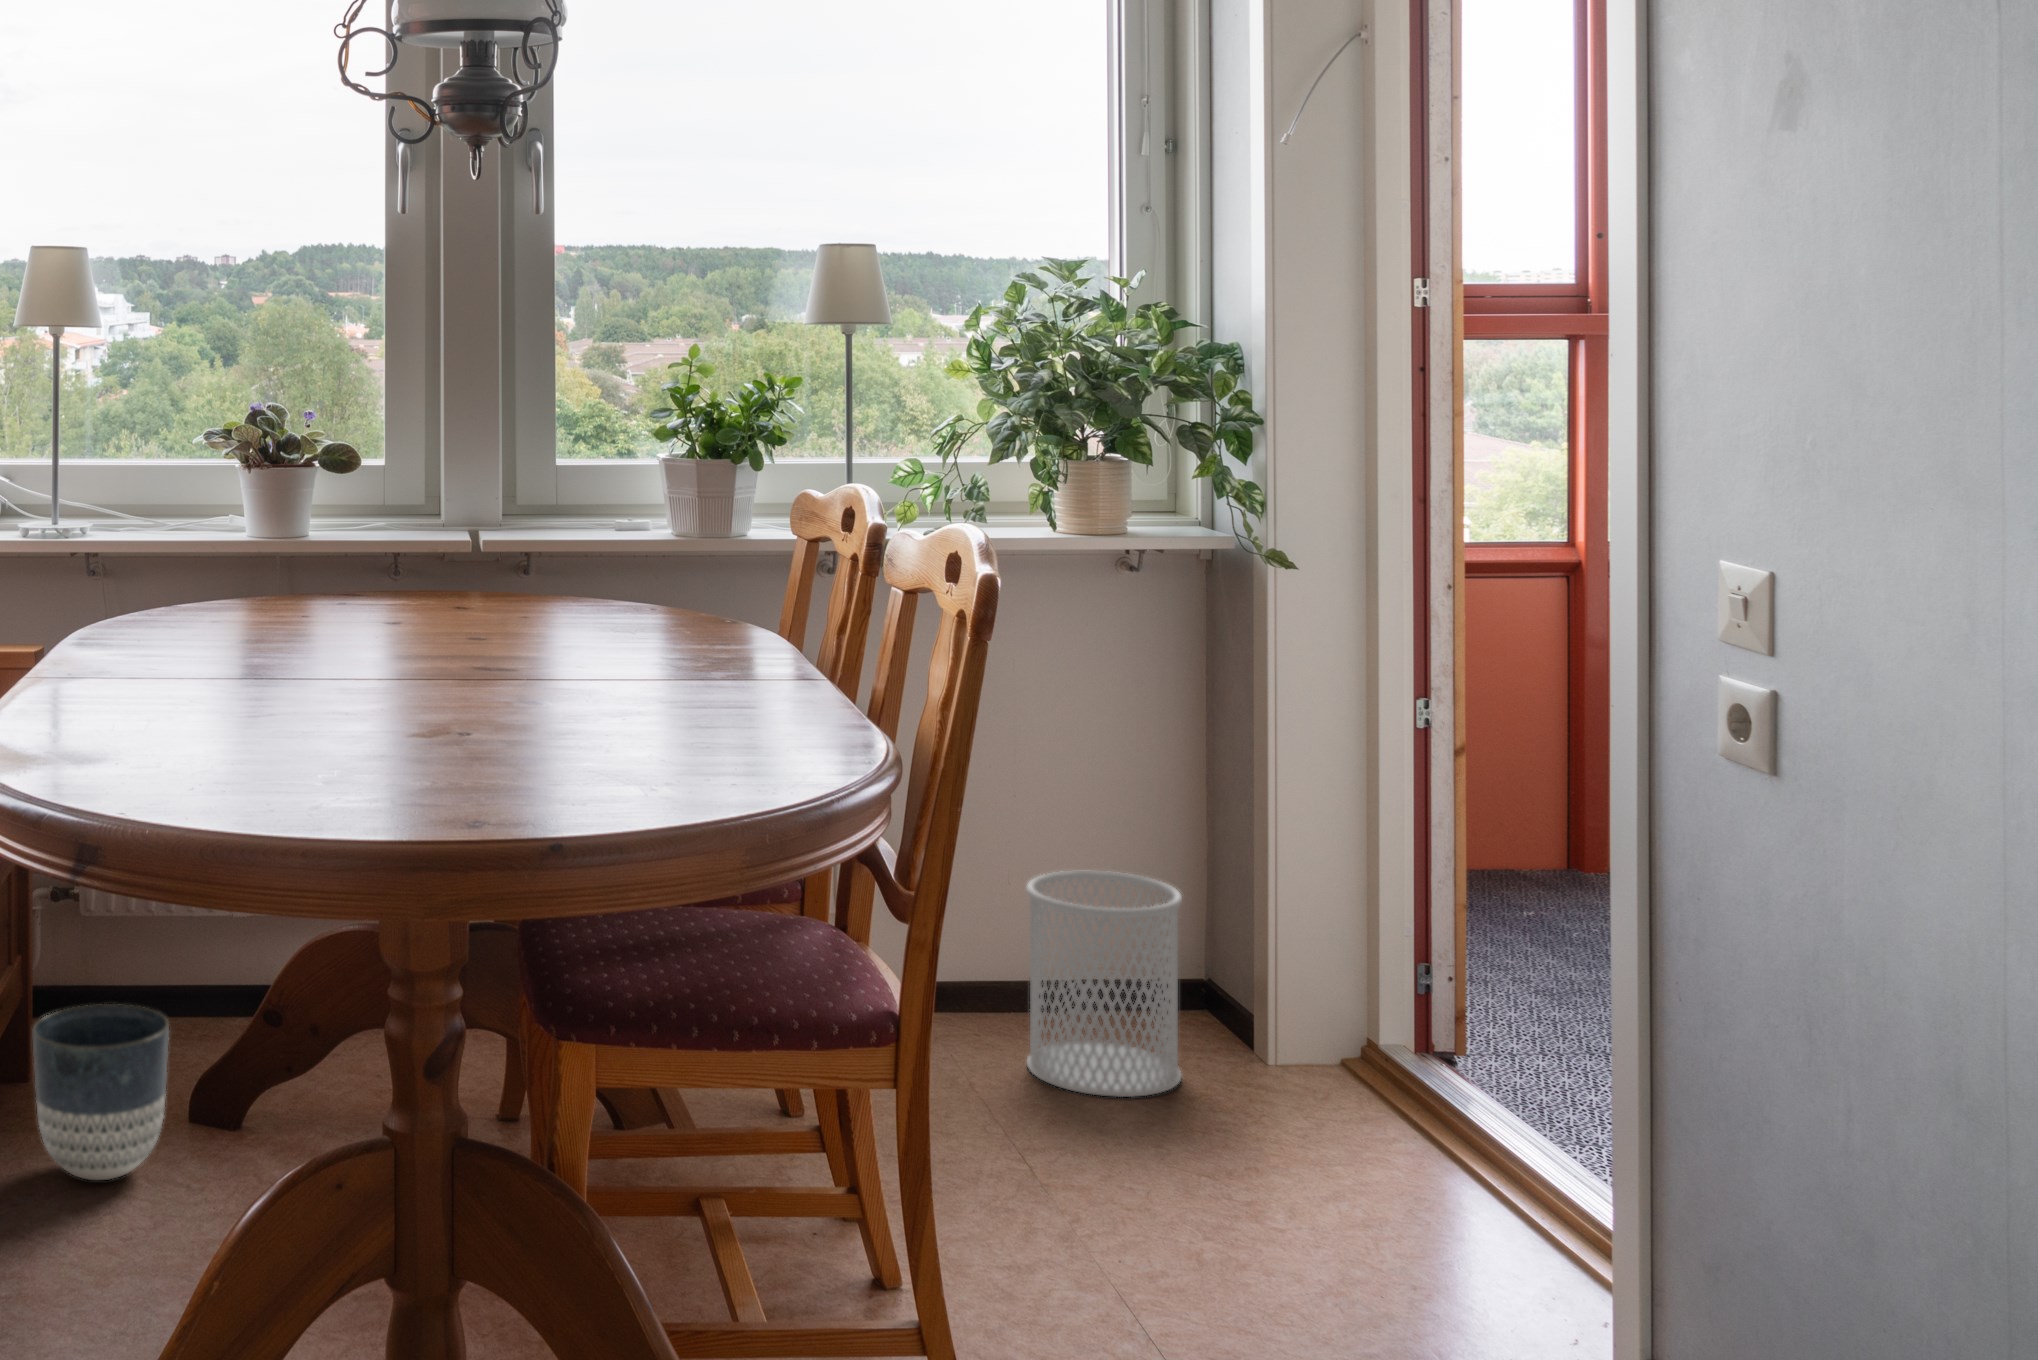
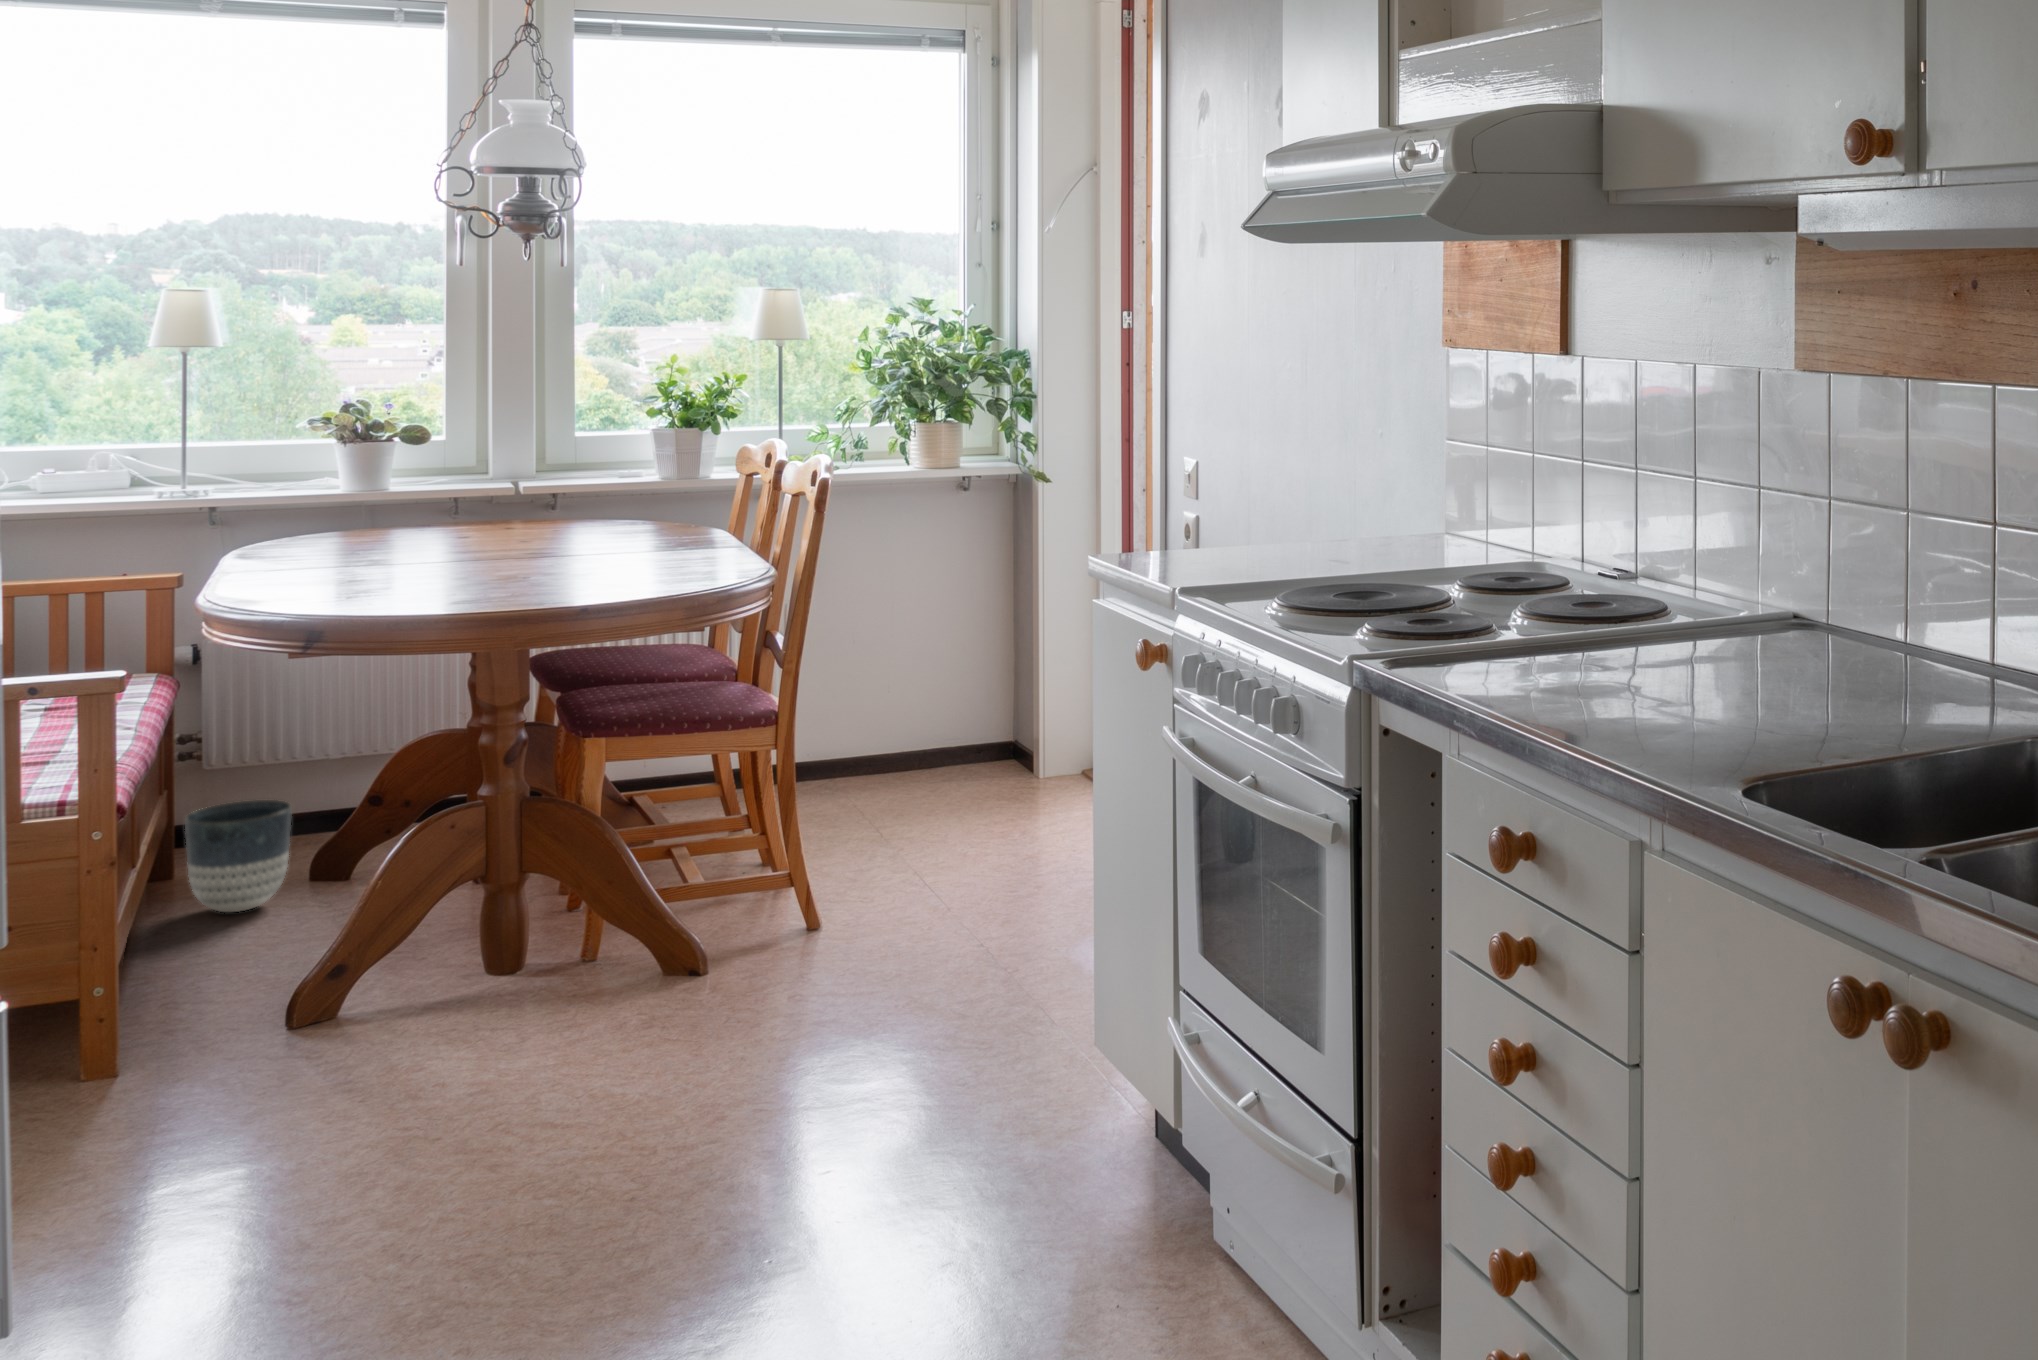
wastebasket: present [1026,871,1182,1097] -> none [892,668,985,795]

